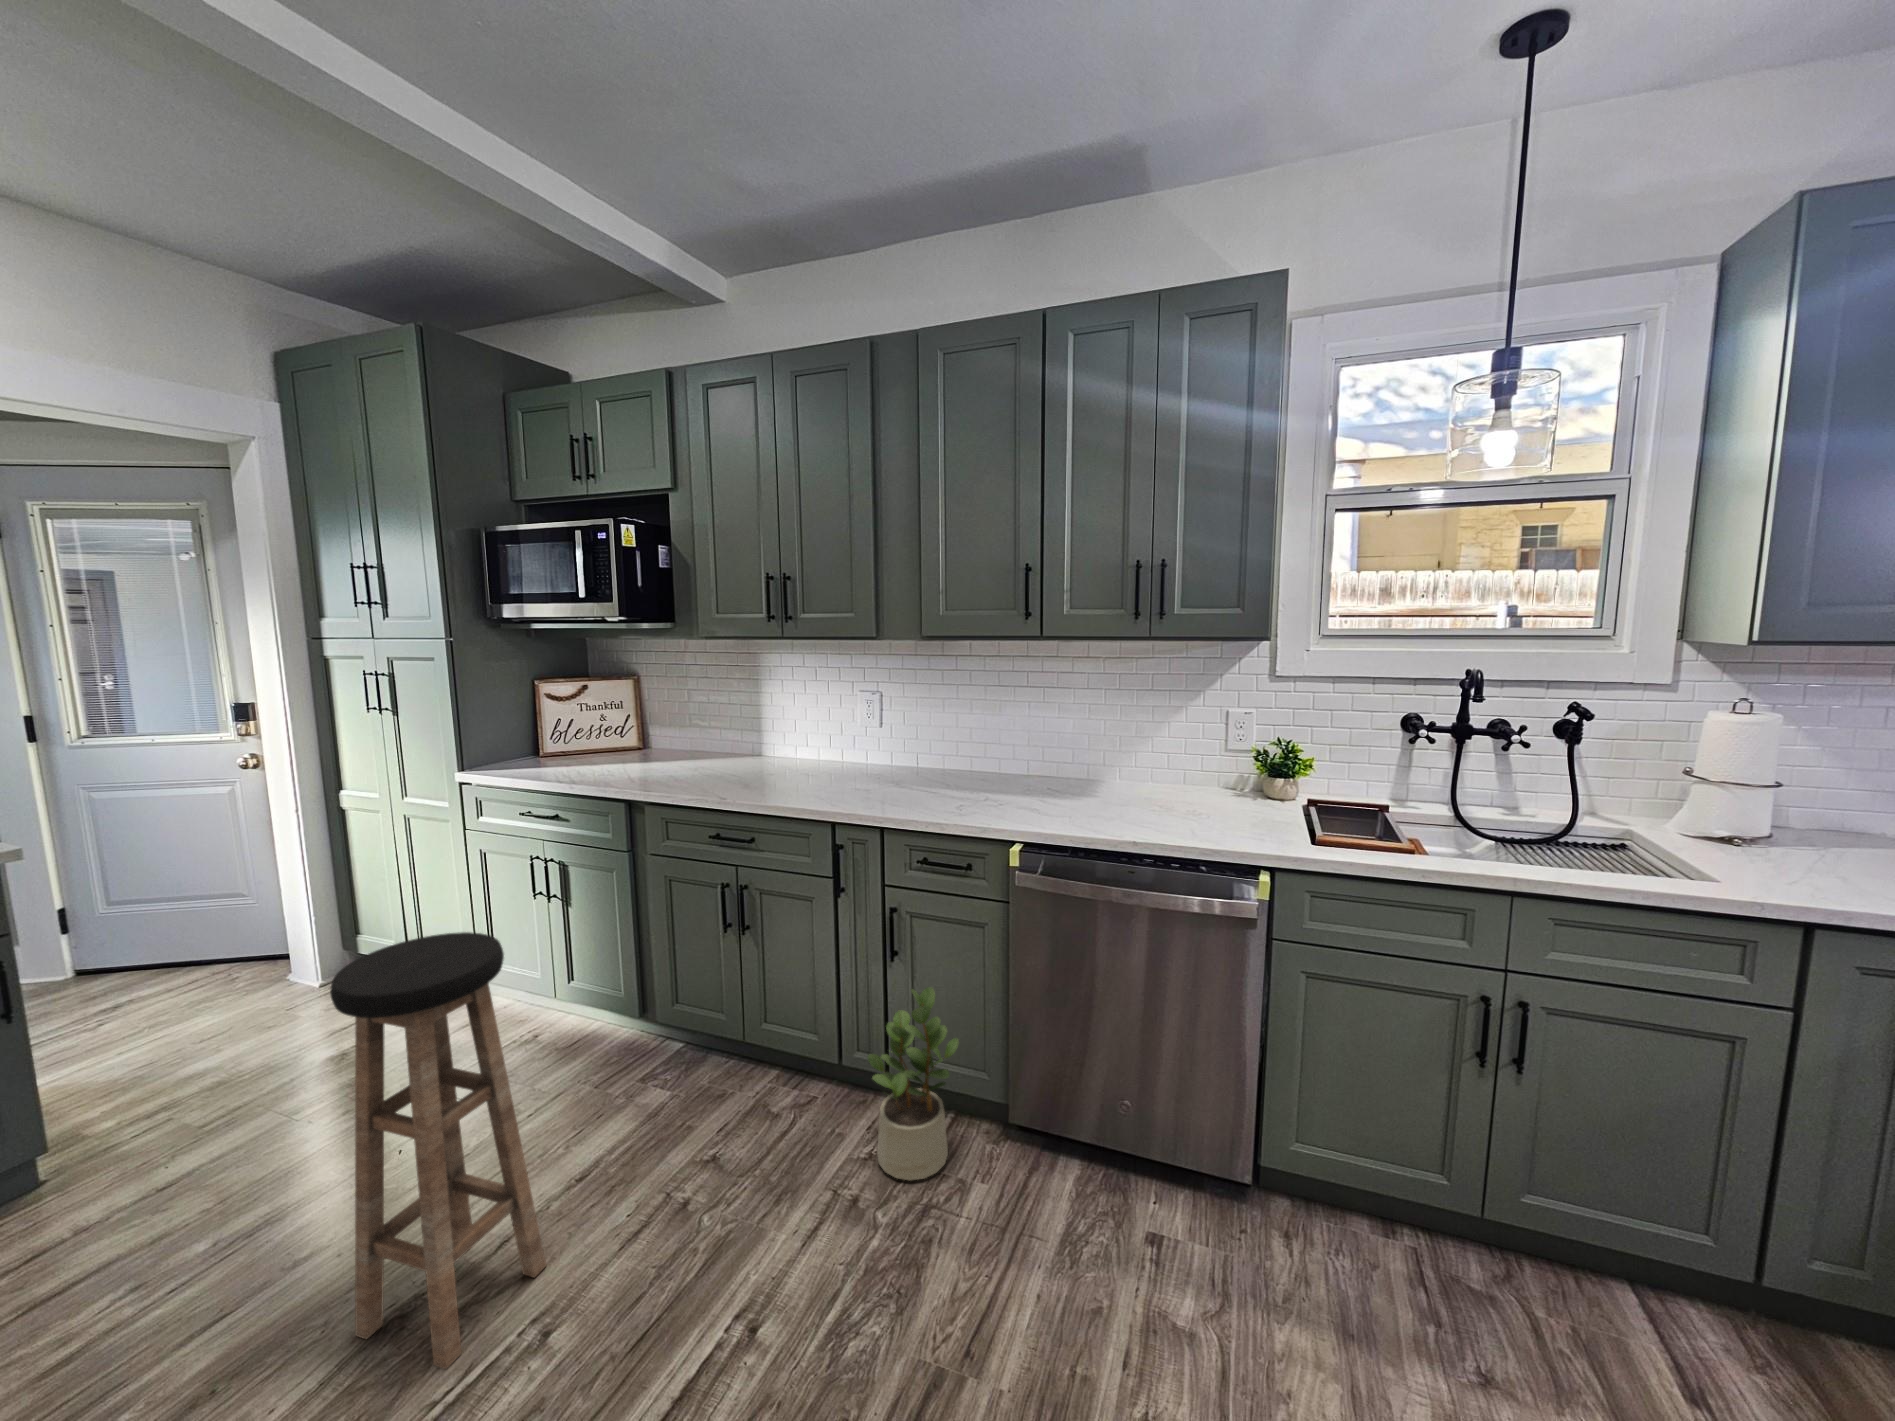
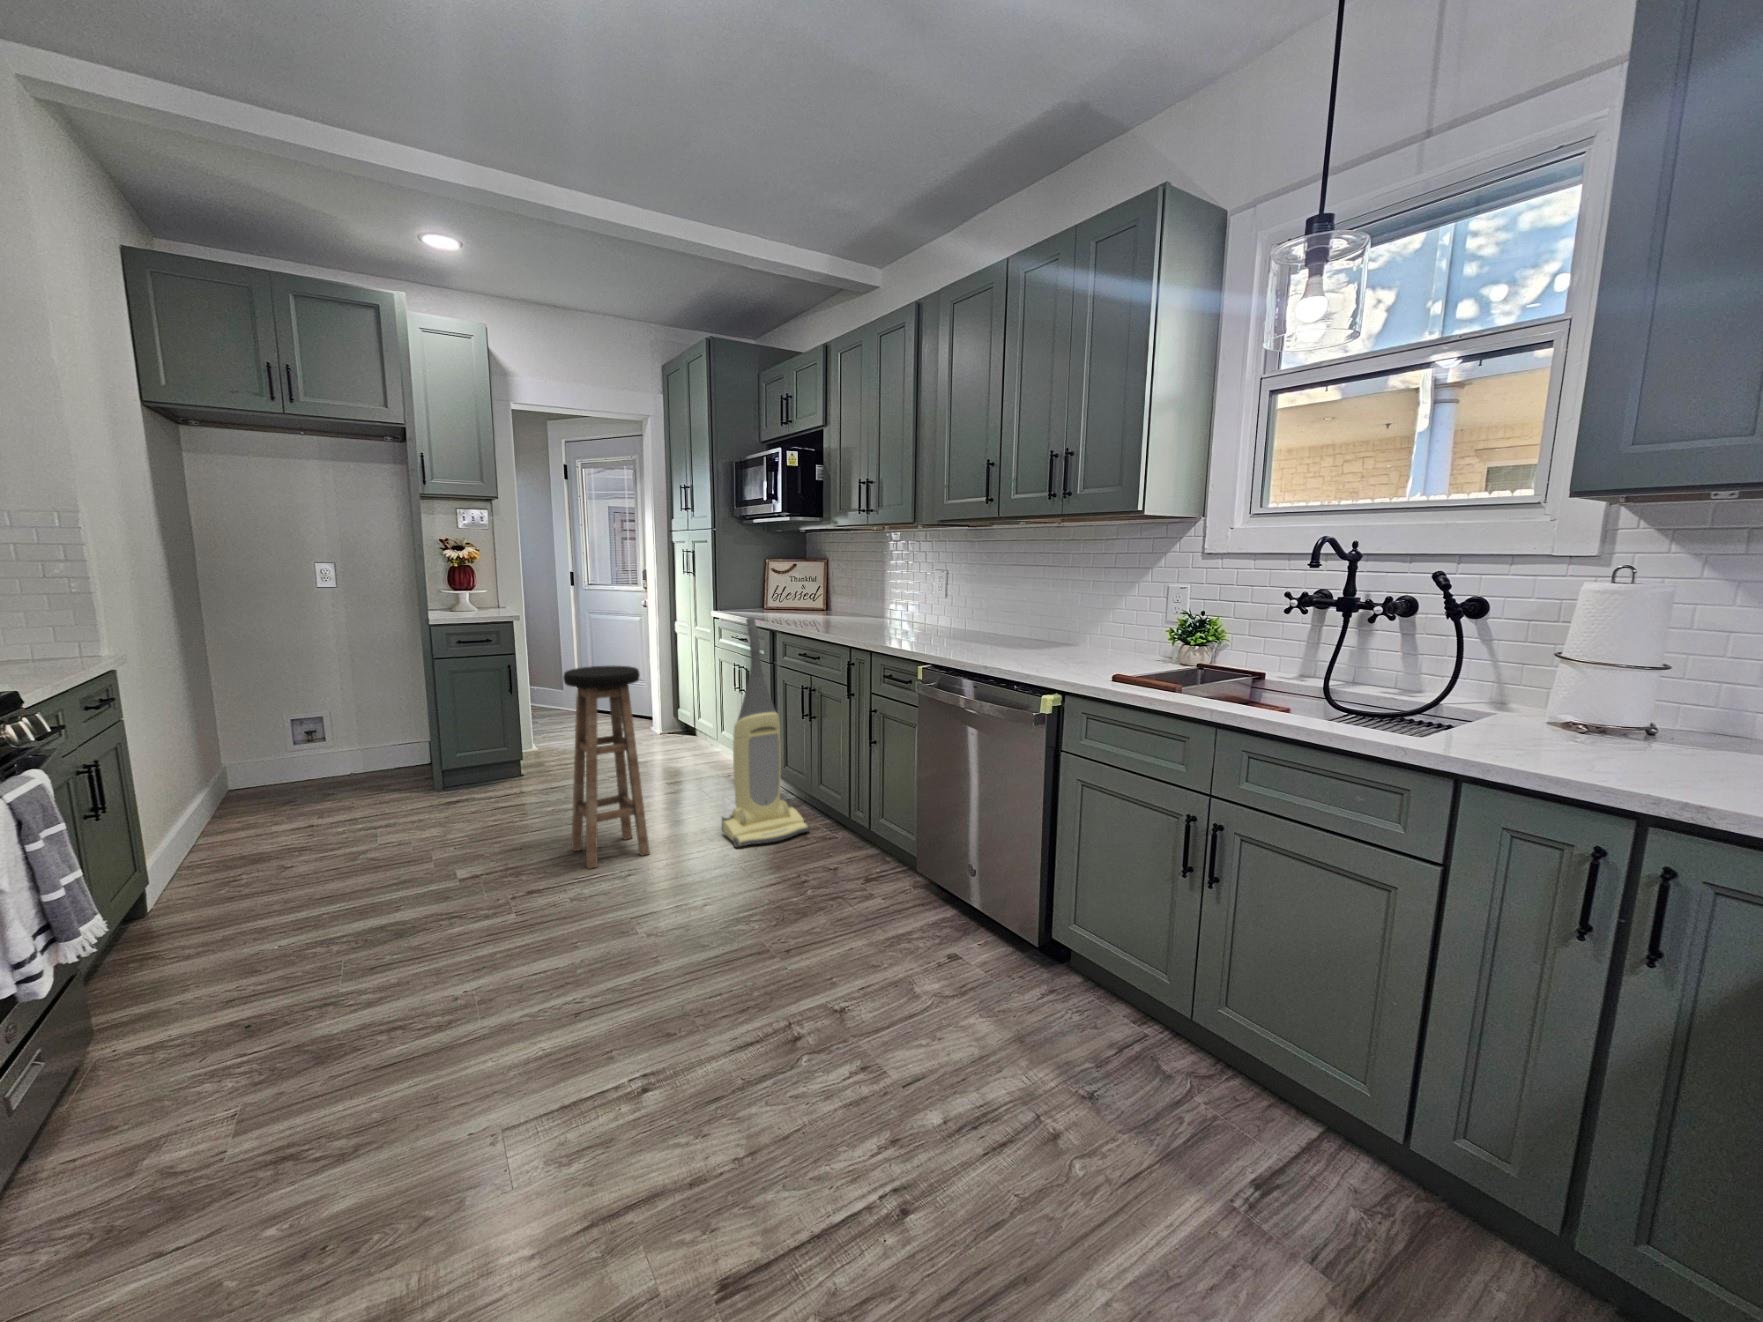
vacuum cleaner: none [637,797,772,1179] -> present [722,618,810,847]
potted plant: present [868,987,959,1180] -> none [828,757,889,886]

